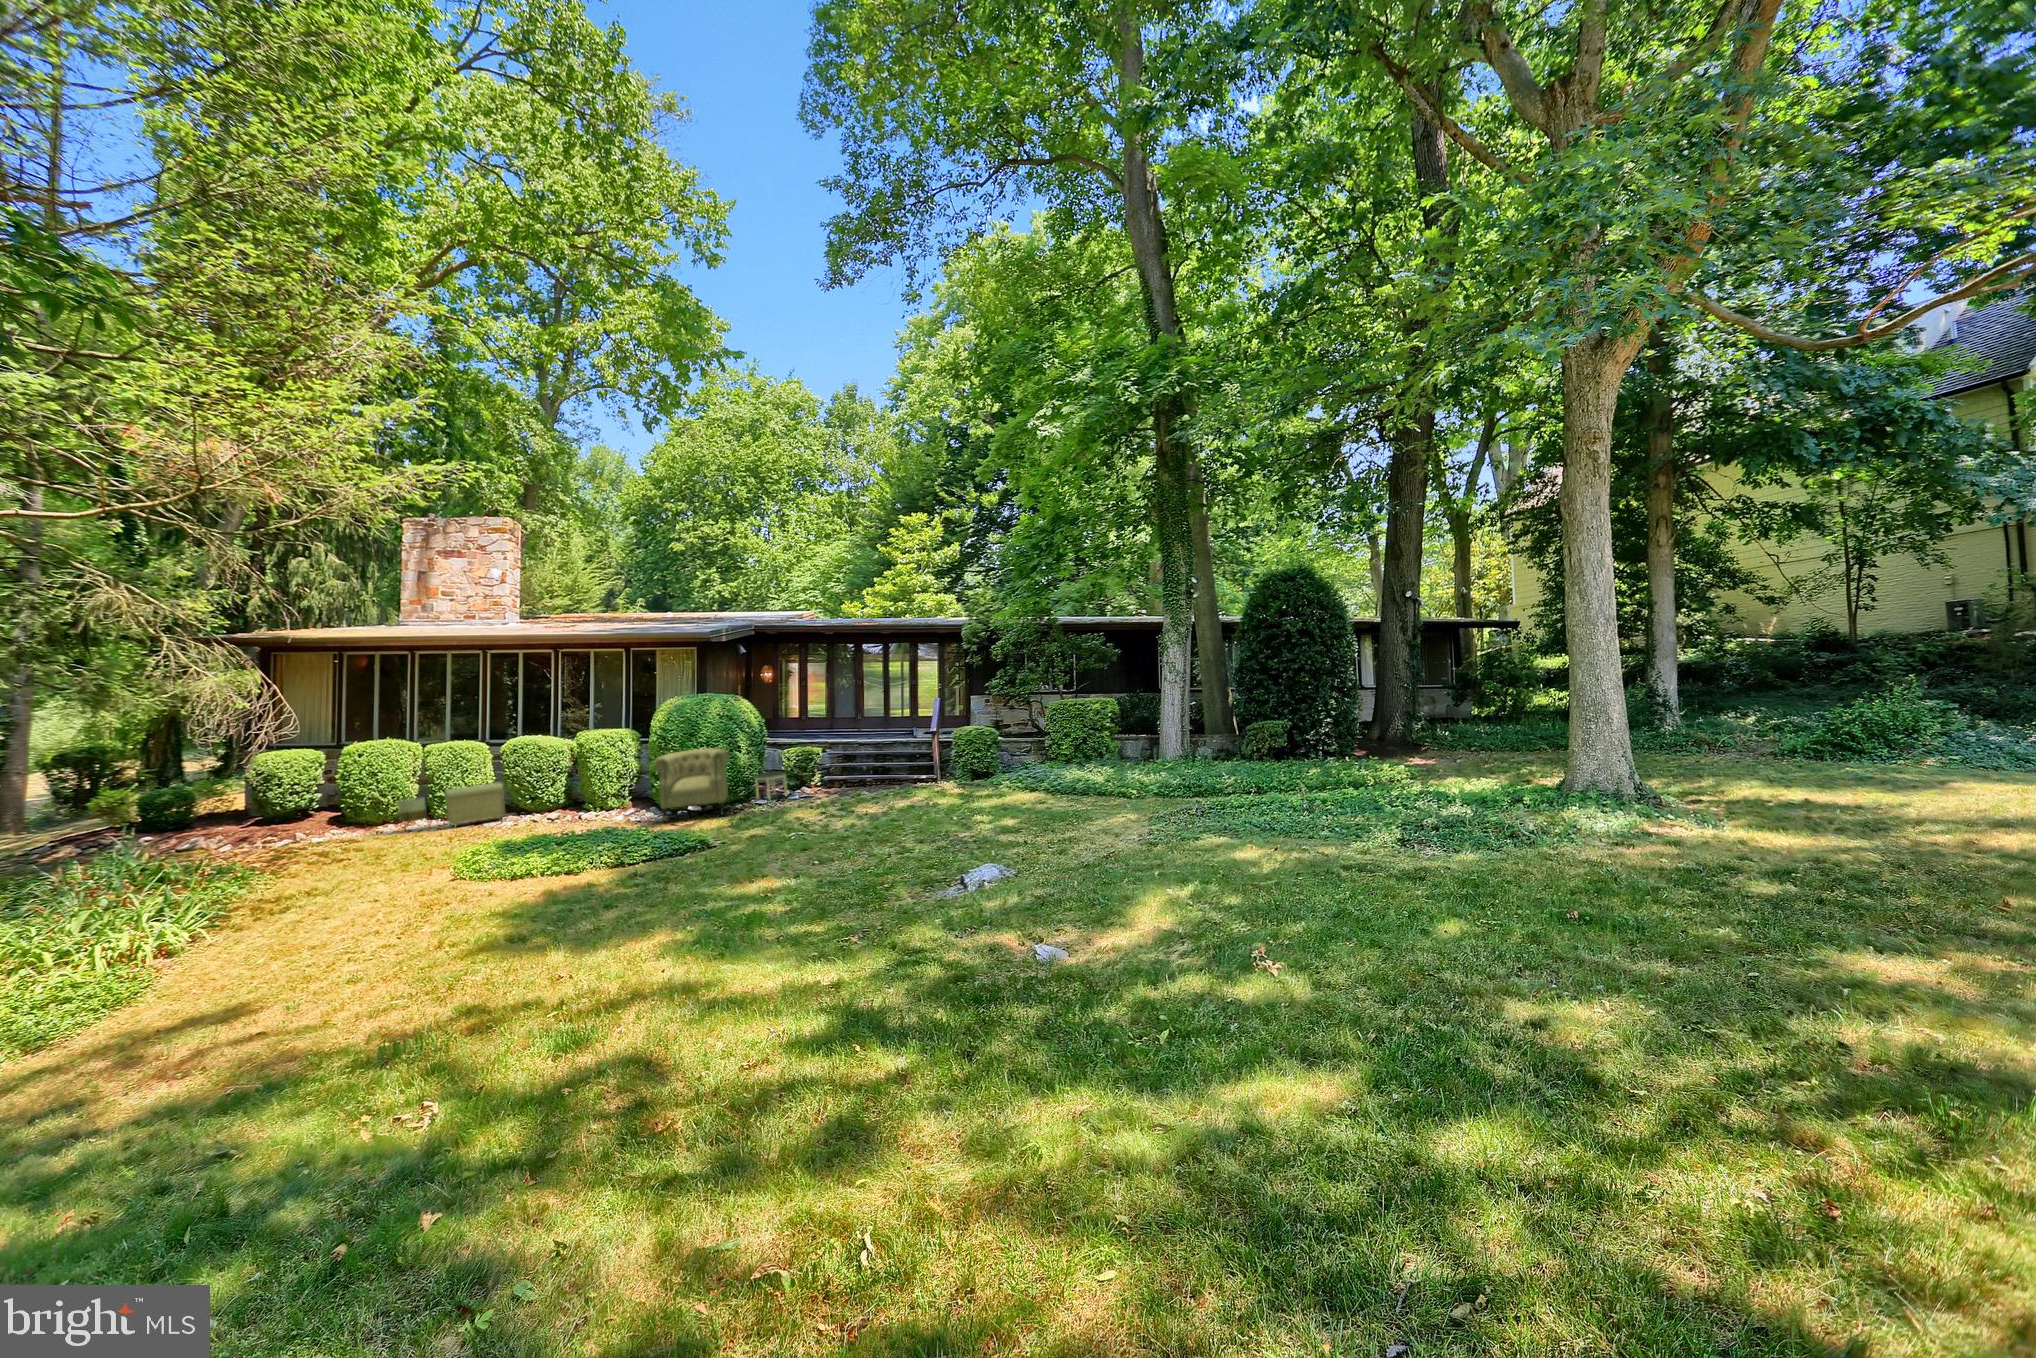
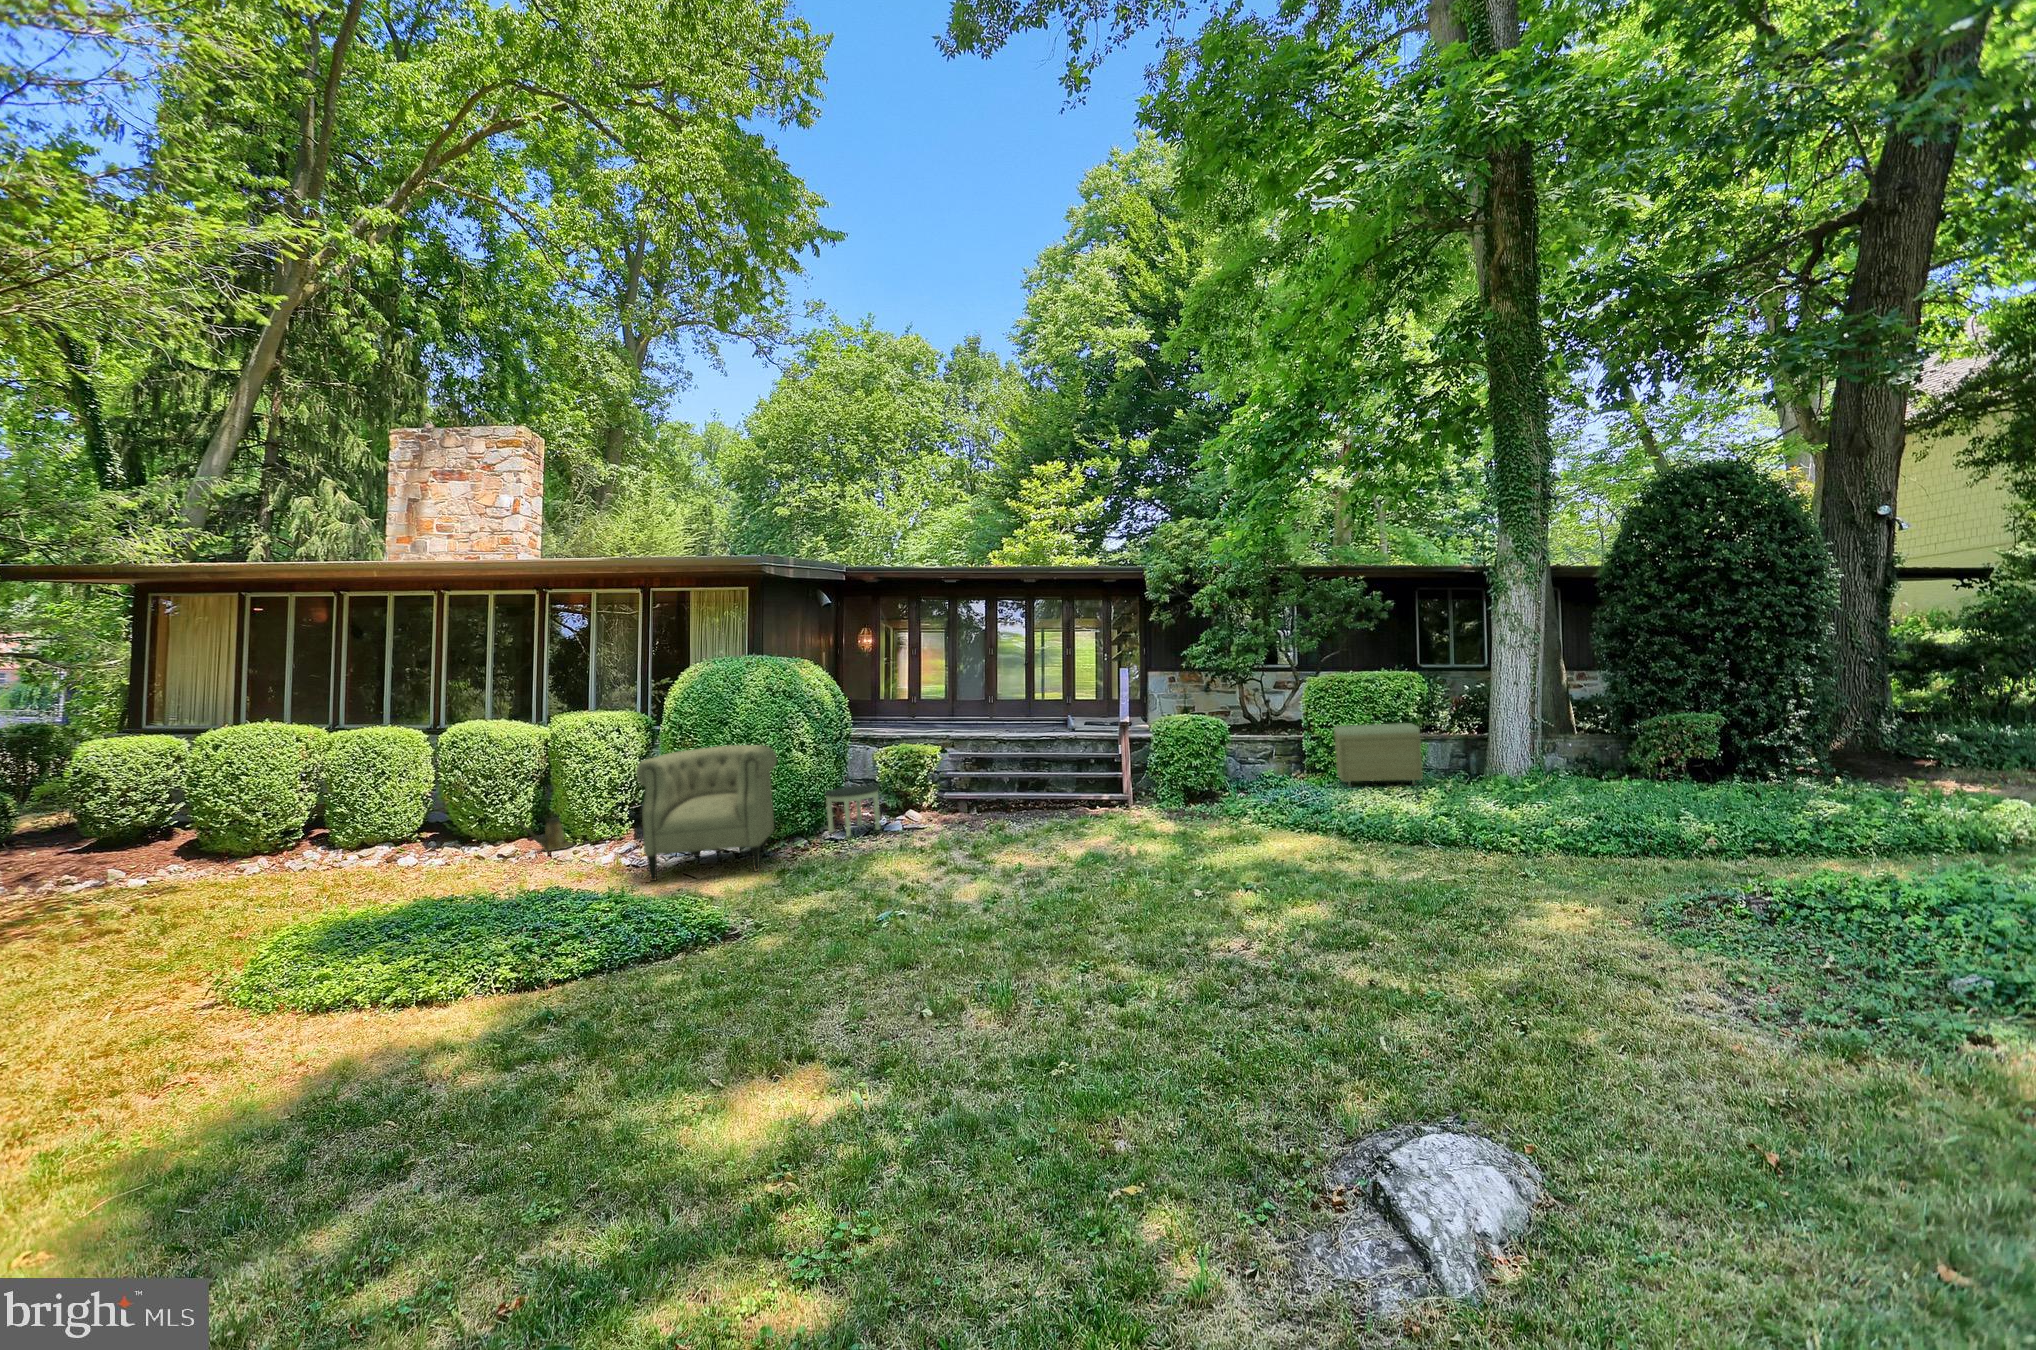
storage bench: present [445,783,505,827] -> present [1334,723,1423,786]
watering can: none [562,795,597,815] -> present [516,817,573,851]
planter: present [398,797,428,825] -> none [269,814,322,873]

